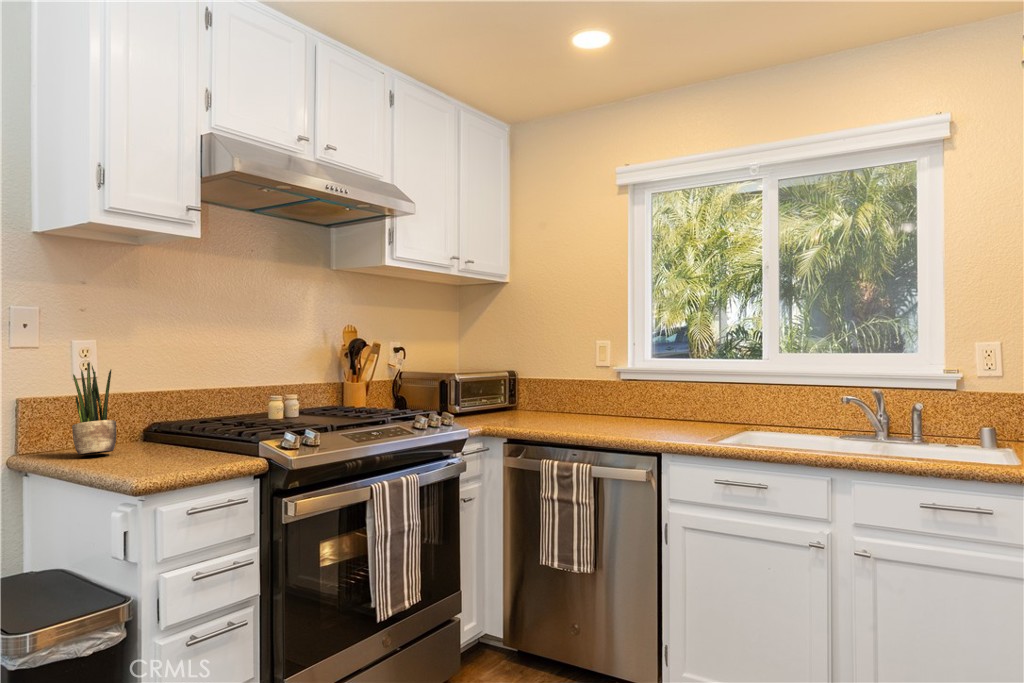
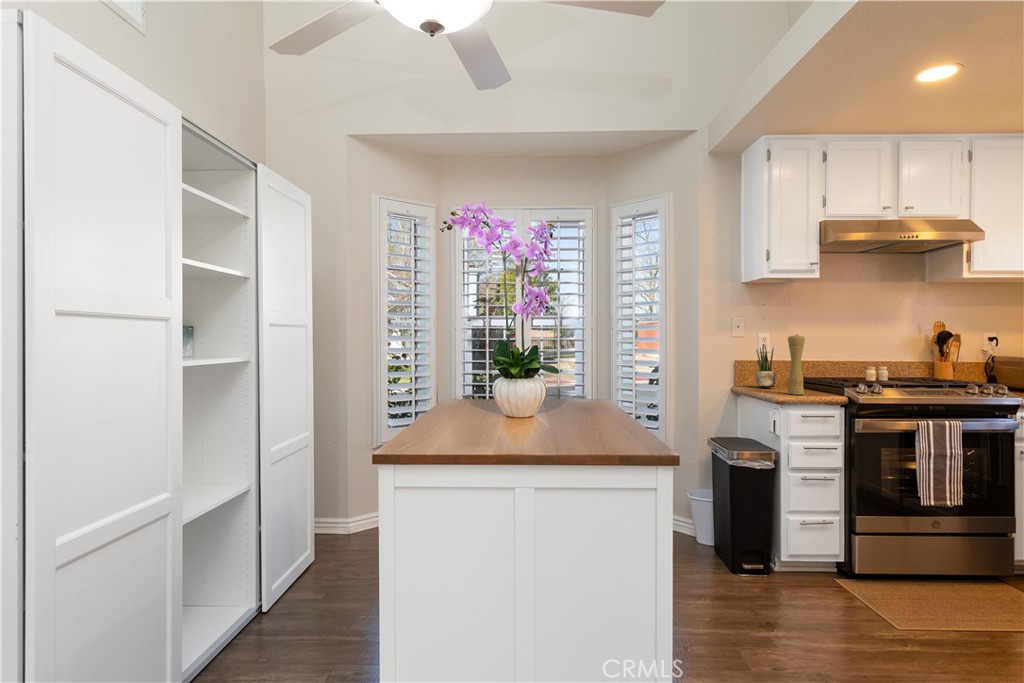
pepper mill: none [151,342,186,468] -> present [788,335,805,395]

